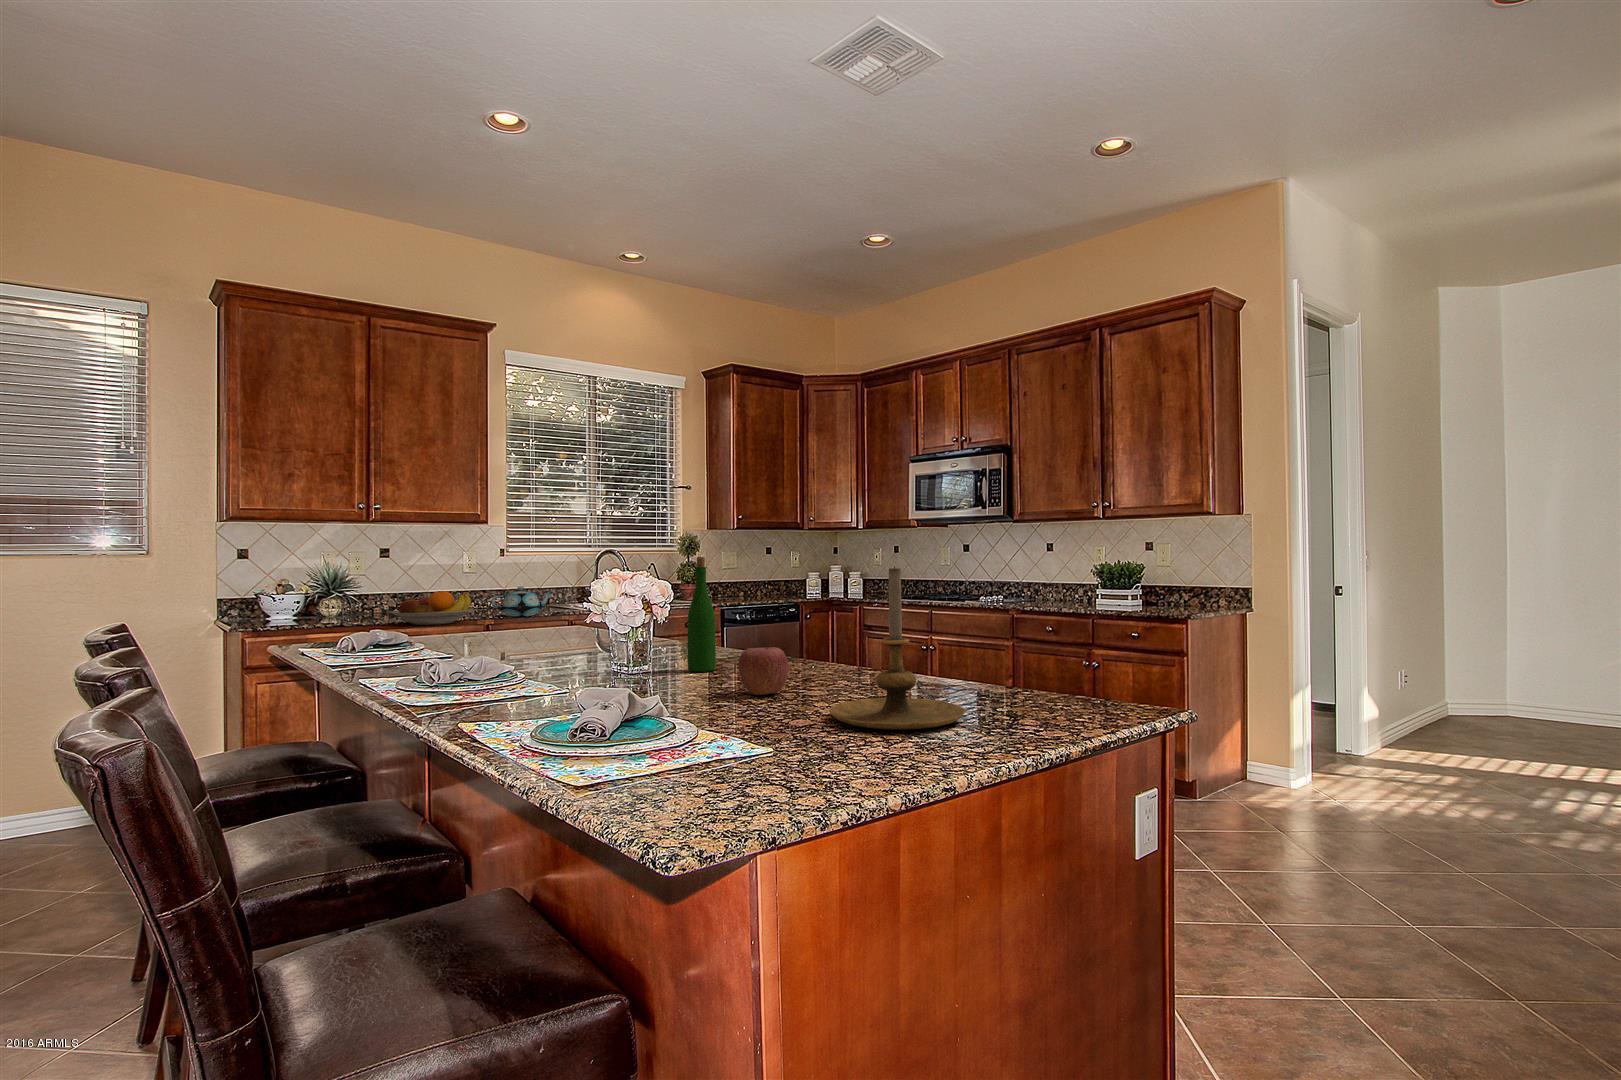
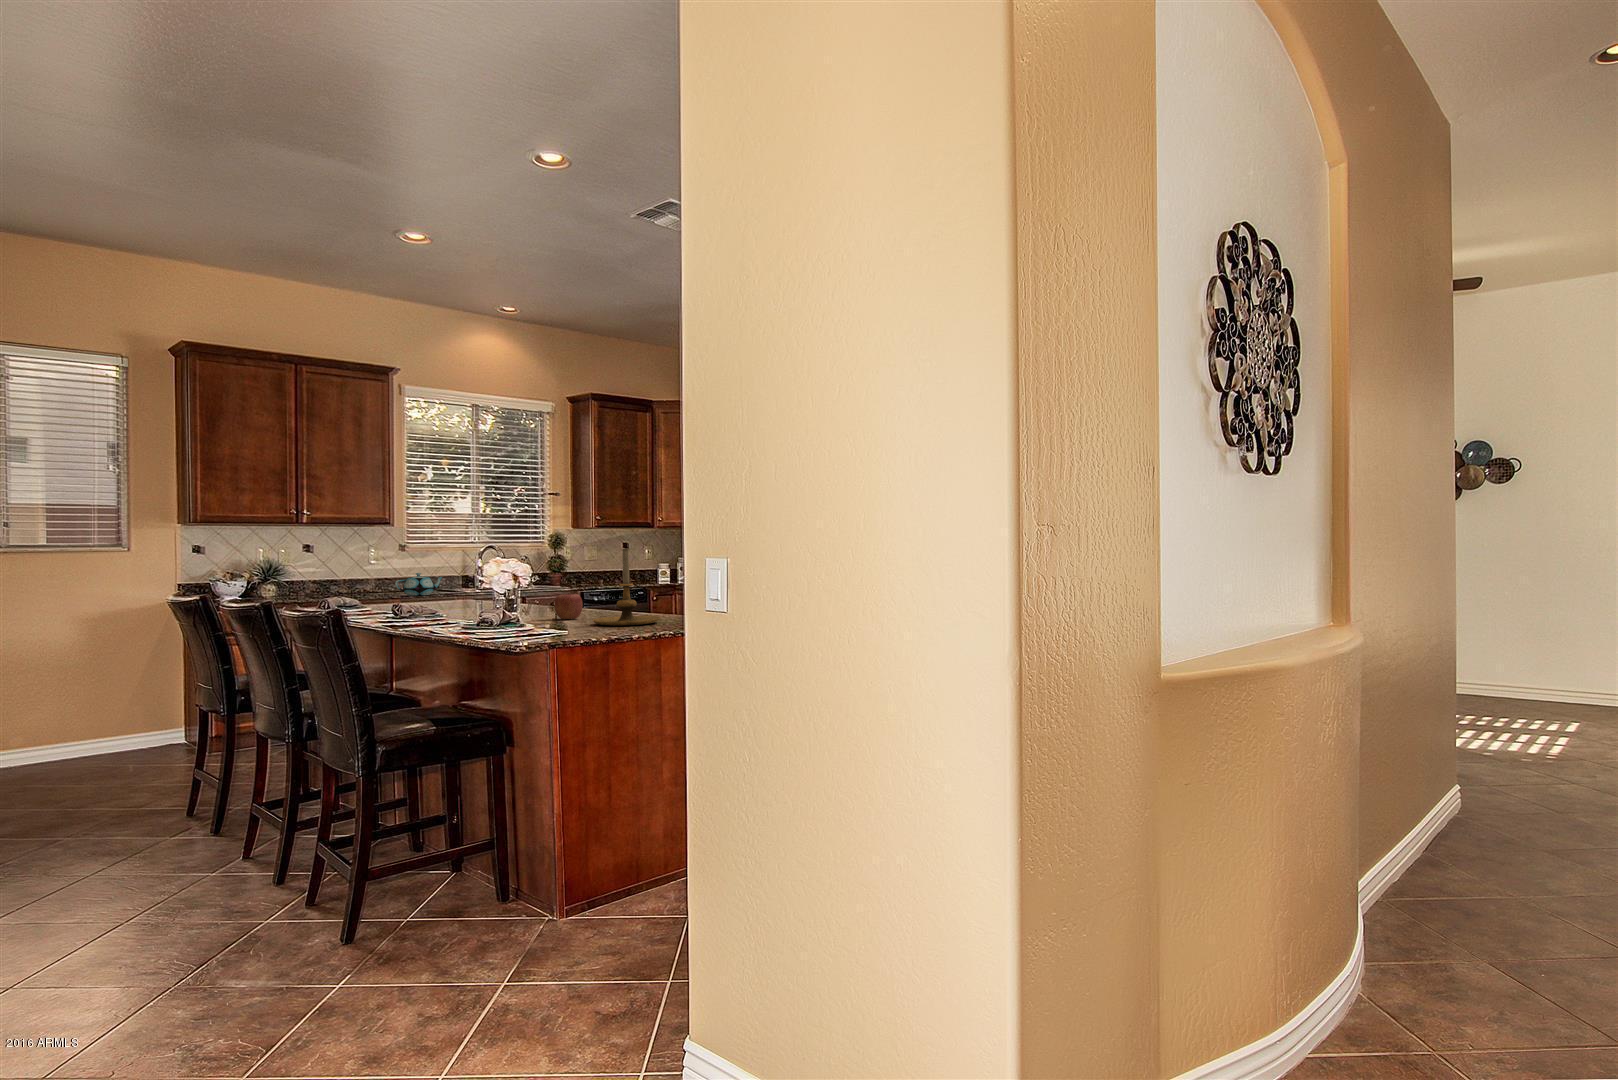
wine bottle: present [687,557,716,672] -> none [531,545,549,614]
fruit bowl: present [391,591,473,625] -> none [319,575,383,601]

